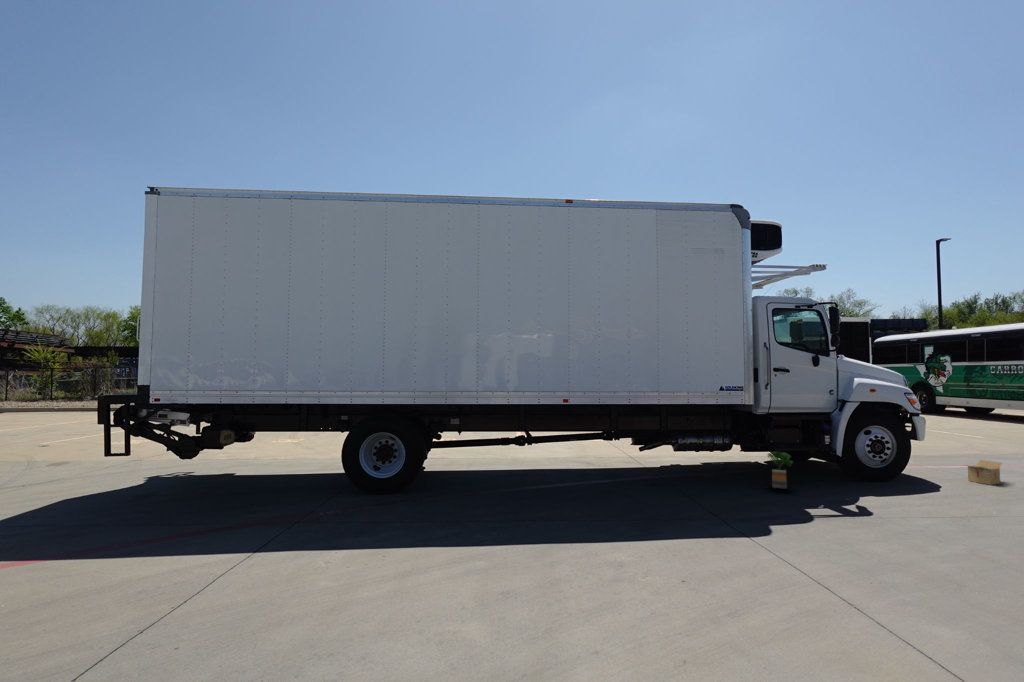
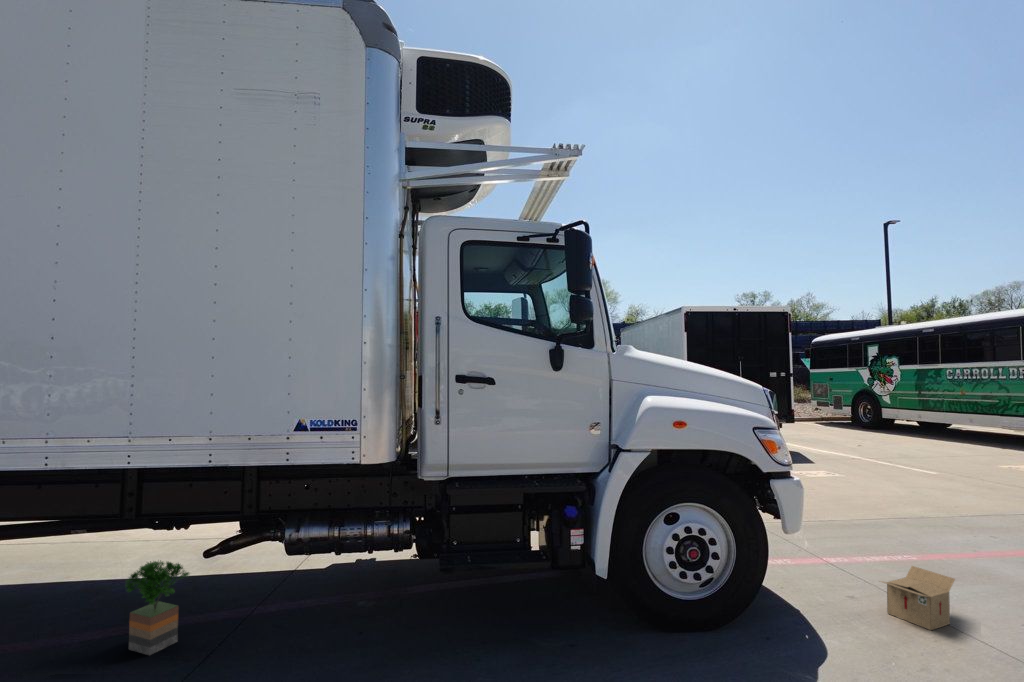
potted tree: present [768,452,792,488] -> present [126,561,189,655]

